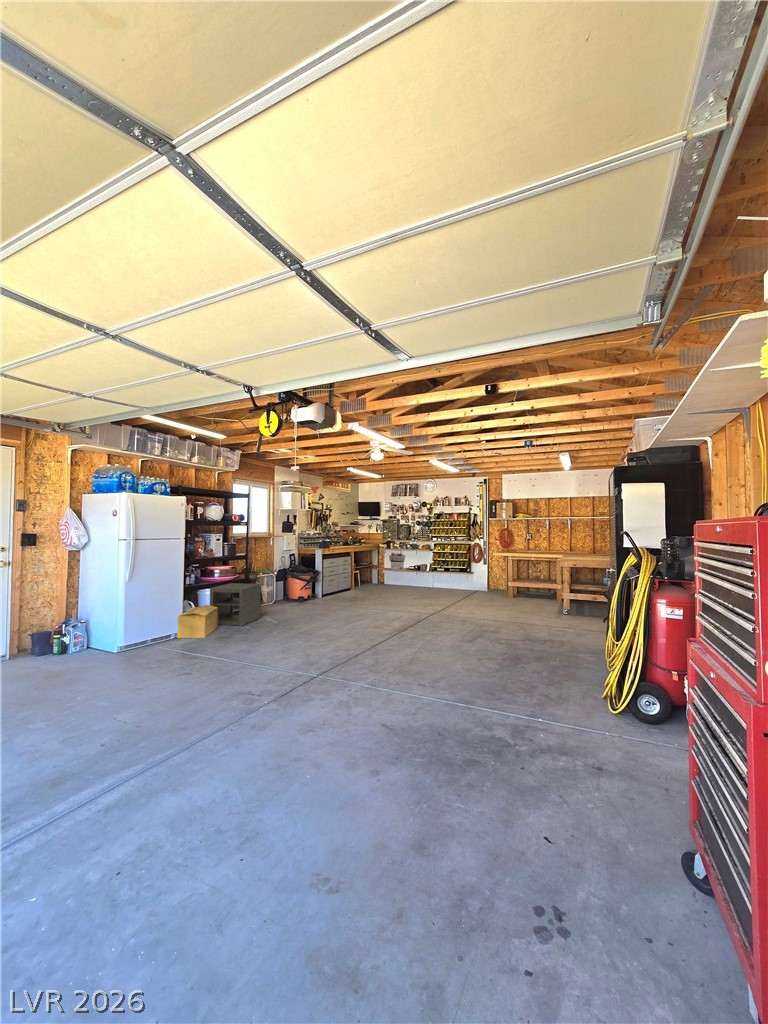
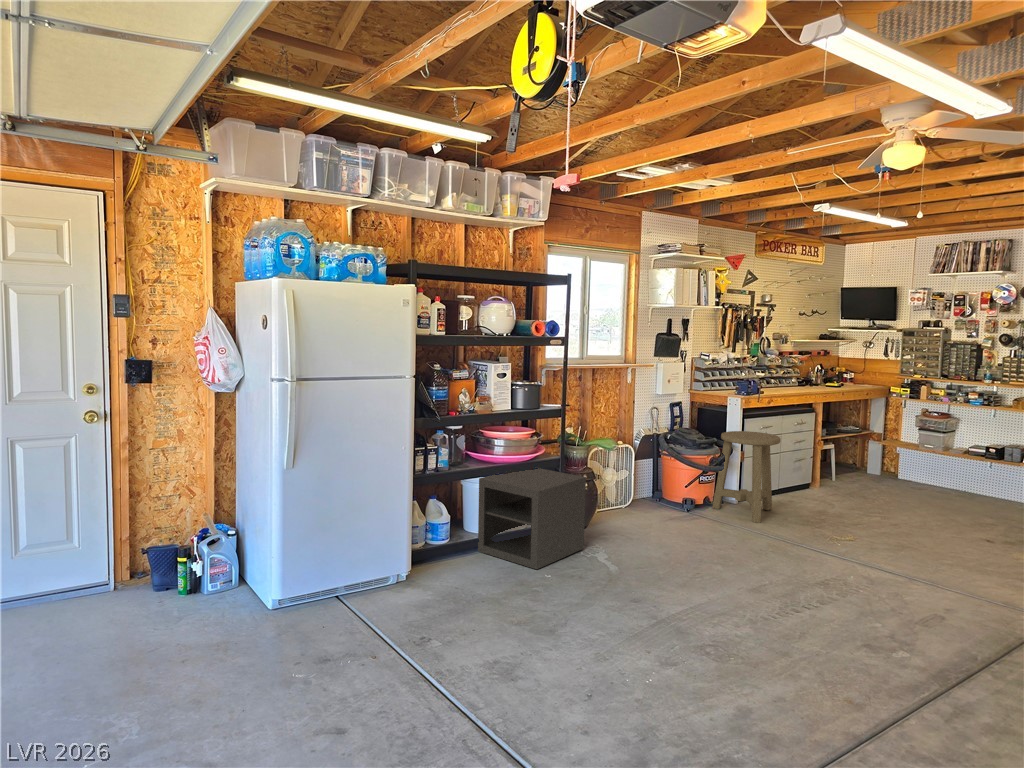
stool: none [312,564,339,603] -> present [712,431,781,523]
cardboard box: present [178,605,218,638] -> none [398,515,488,595]

